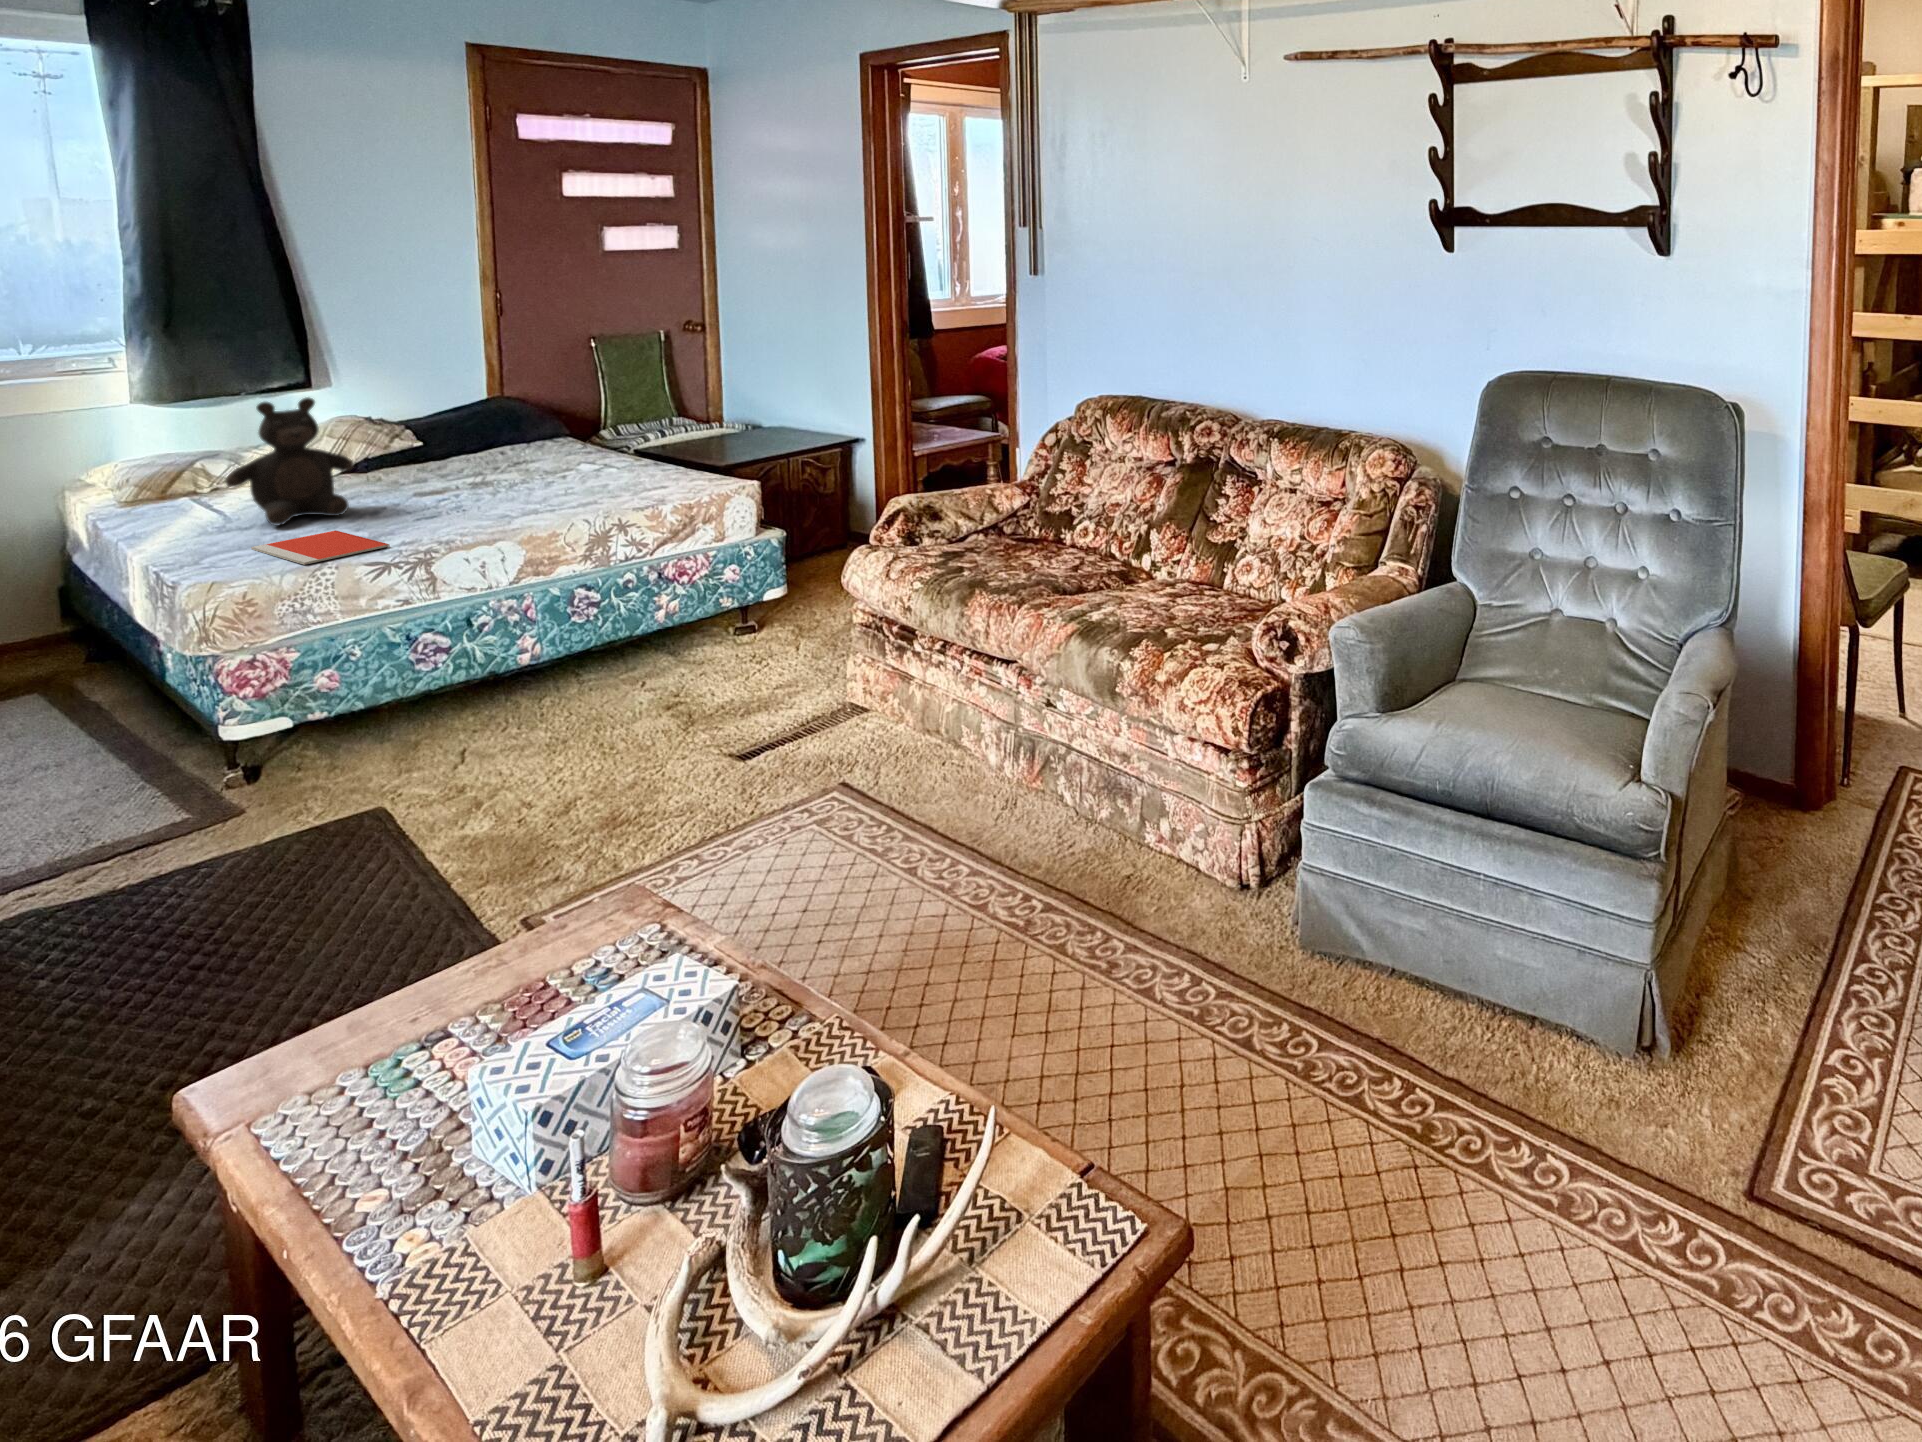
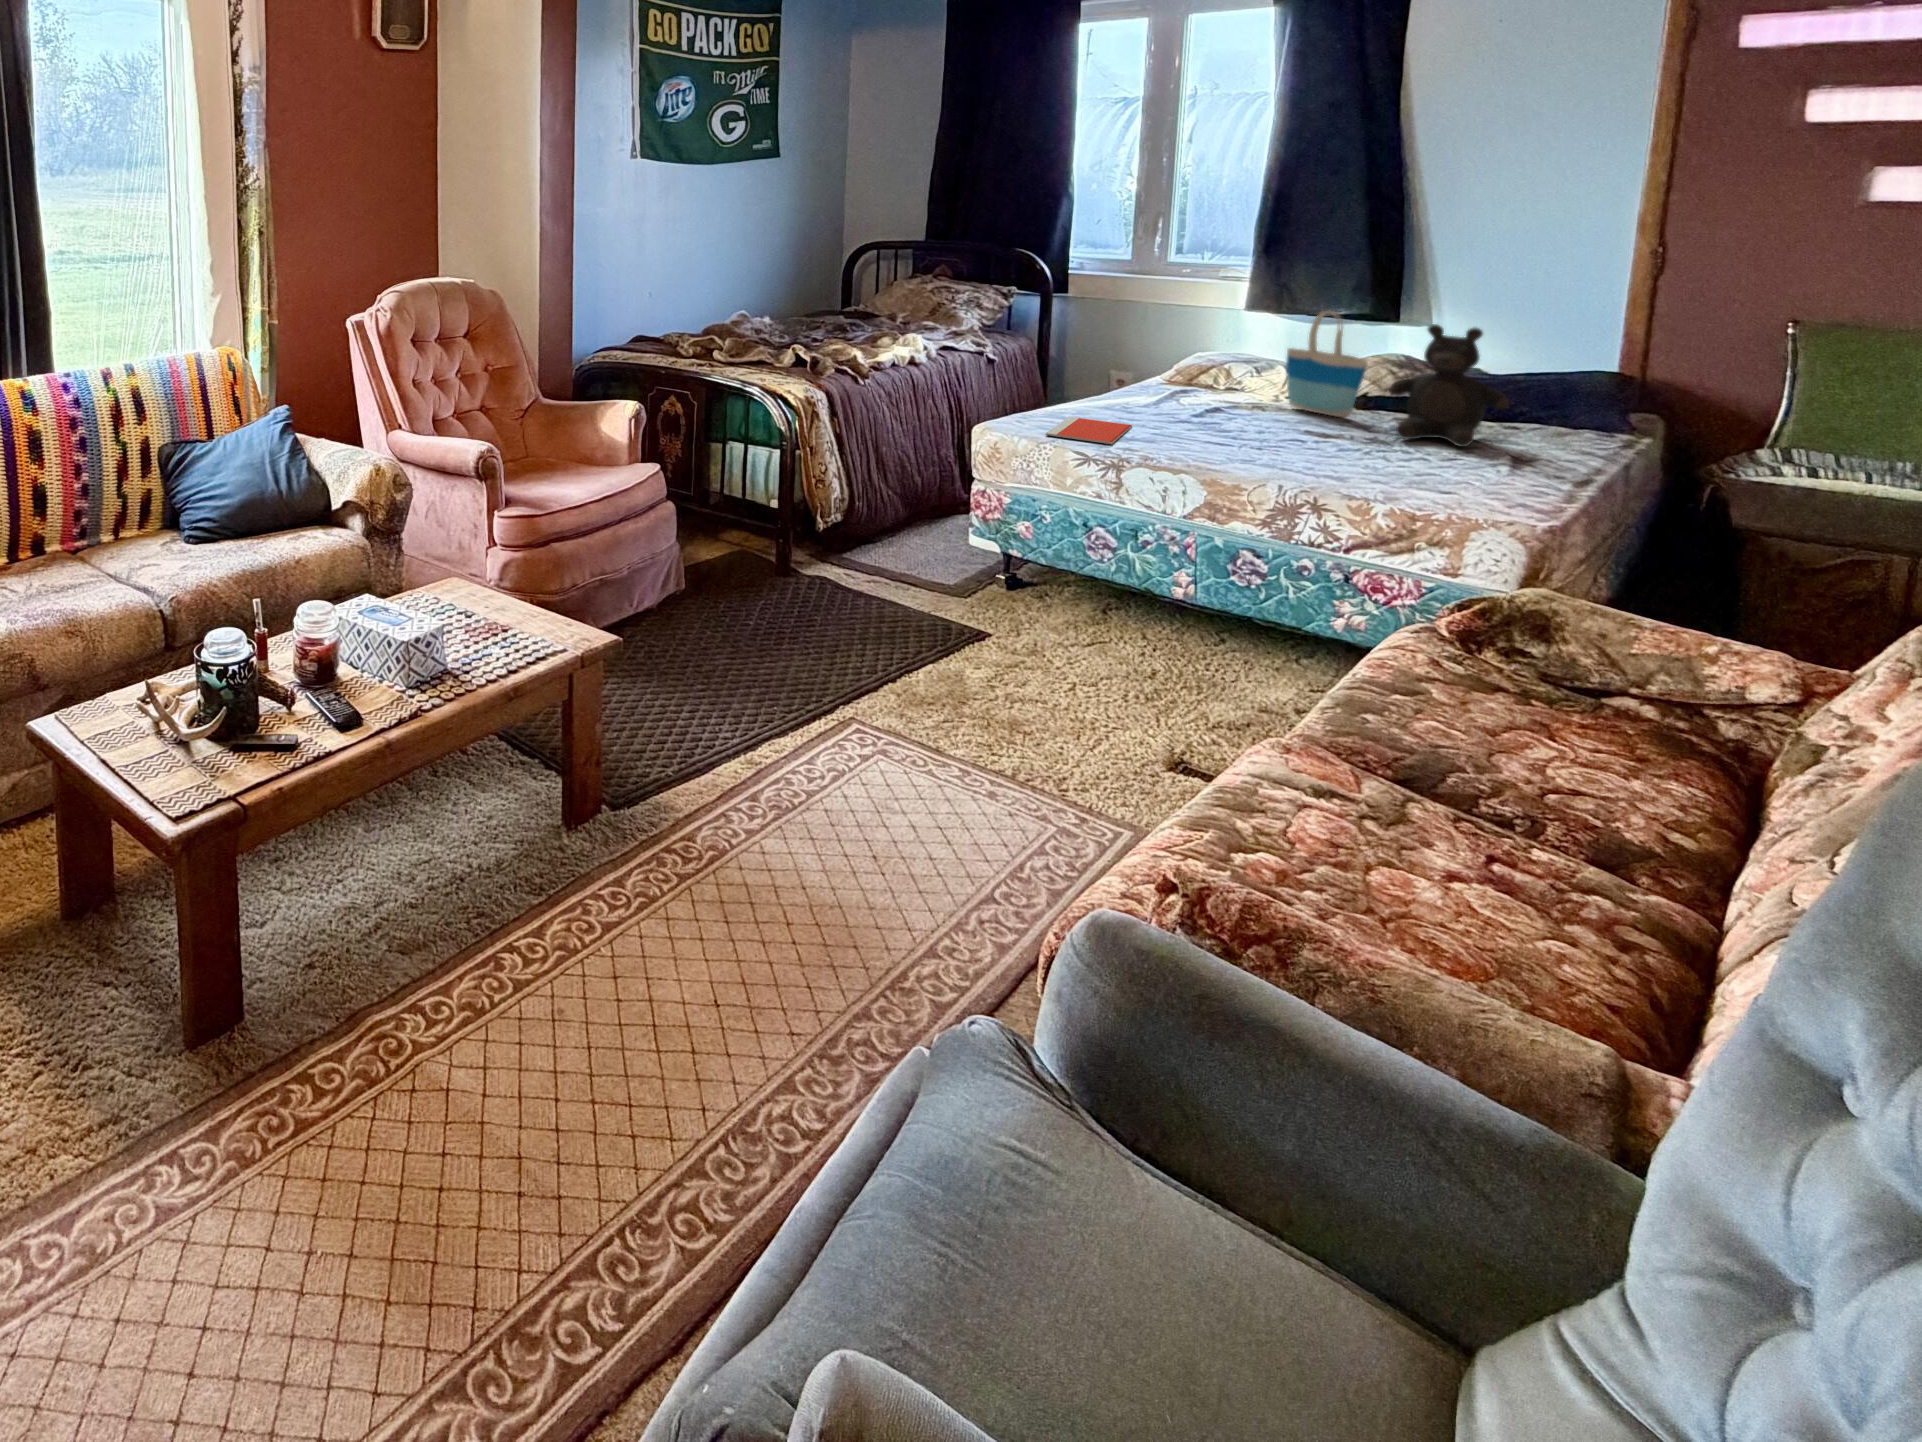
tote bag: none [362,375,458,479] -> present [1286,311,1368,417]
teddy bear: present [226,397,354,525] -> present [1389,324,1509,447]

